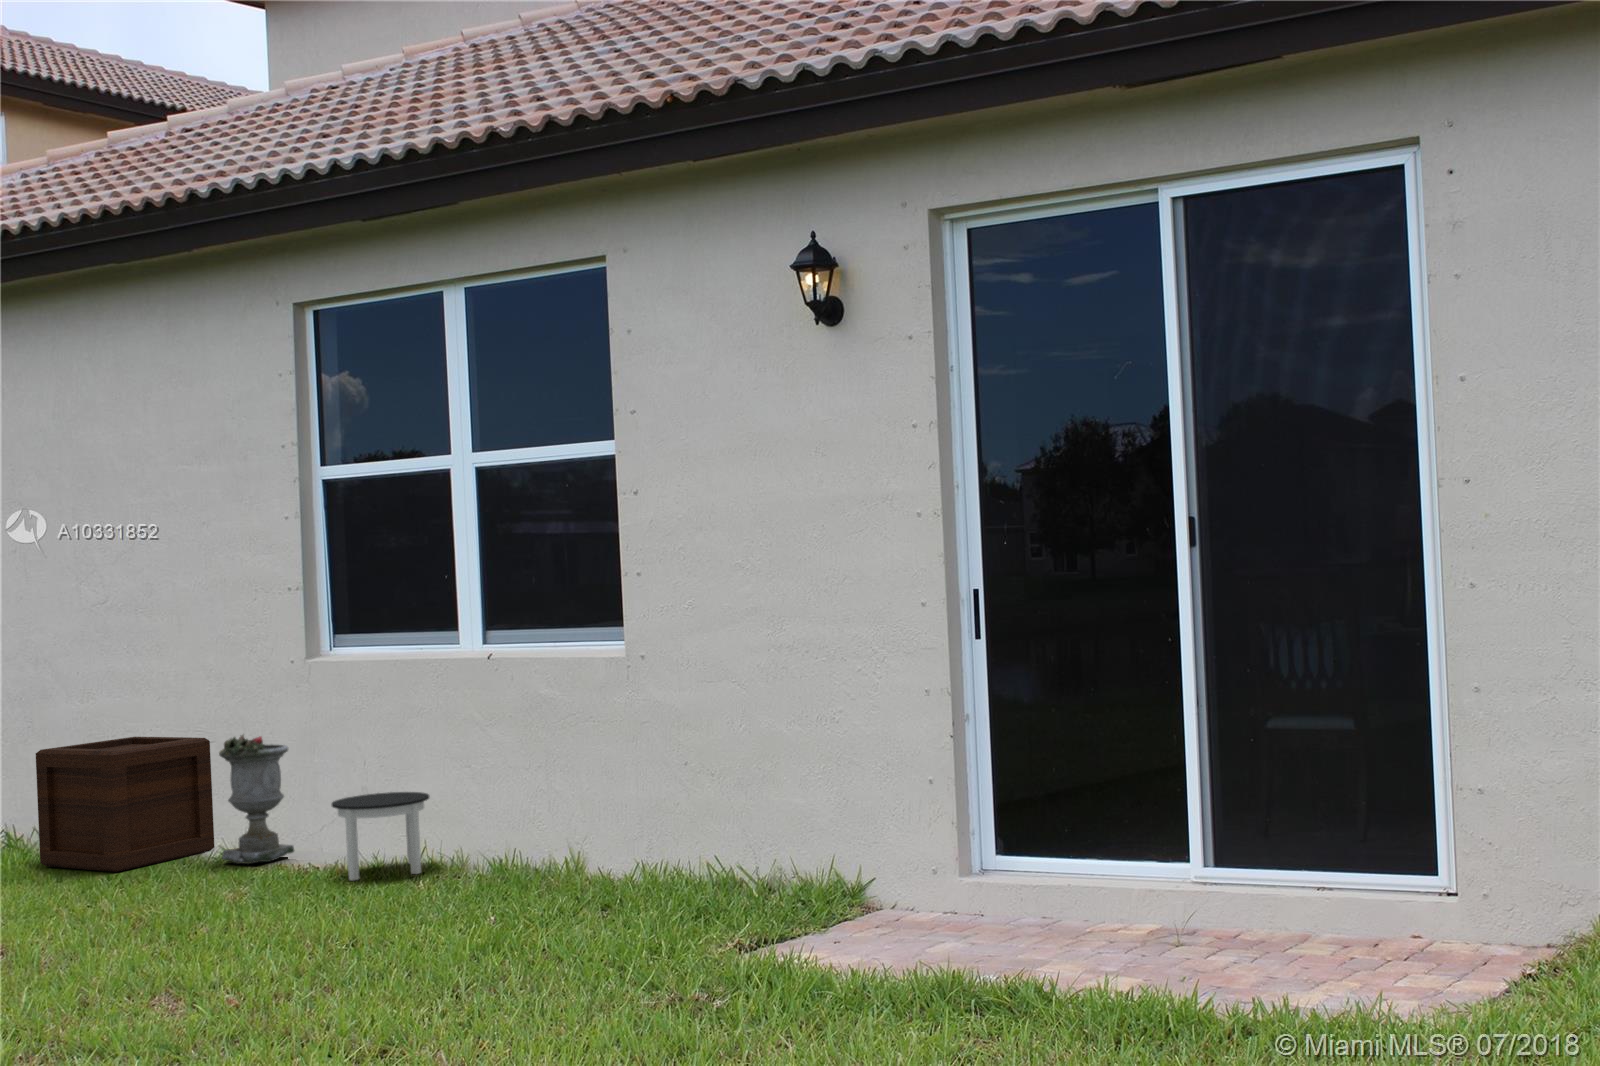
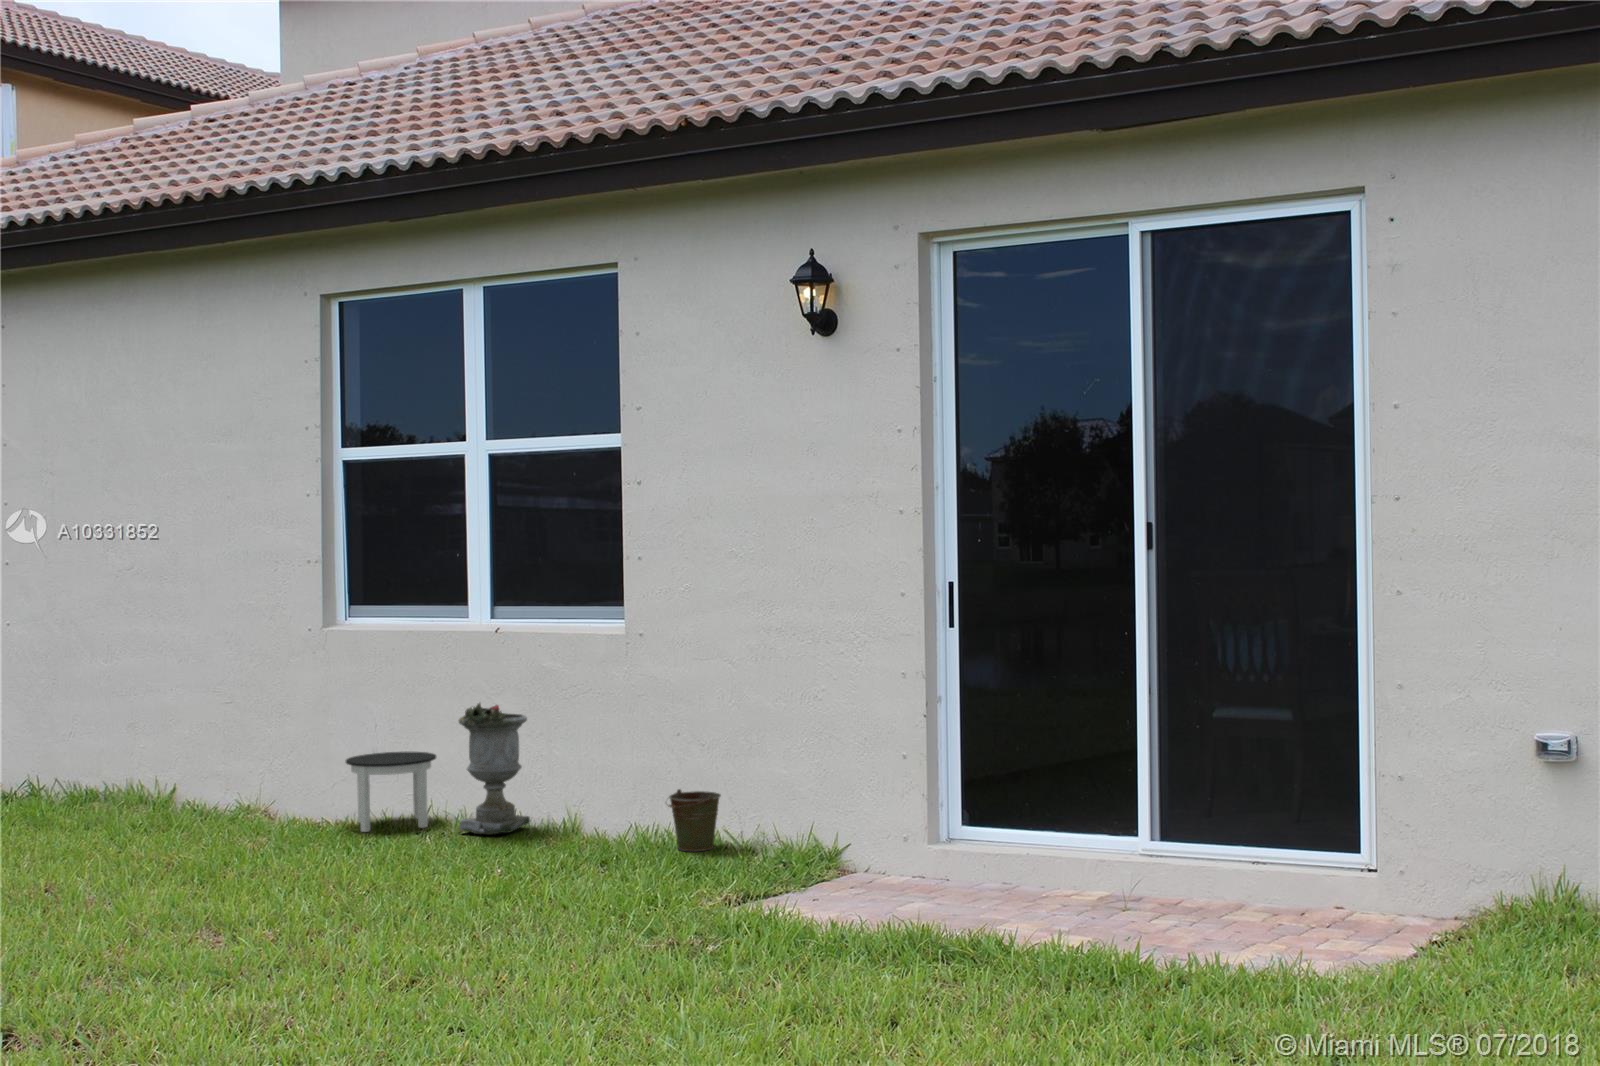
planter: present [219,735,294,864] -> present [459,703,530,834]
wooden crate: present [36,737,214,872] -> none [64,693,229,819]
bucket: none [674,825,734,893] -> present [668,789,721,851]

